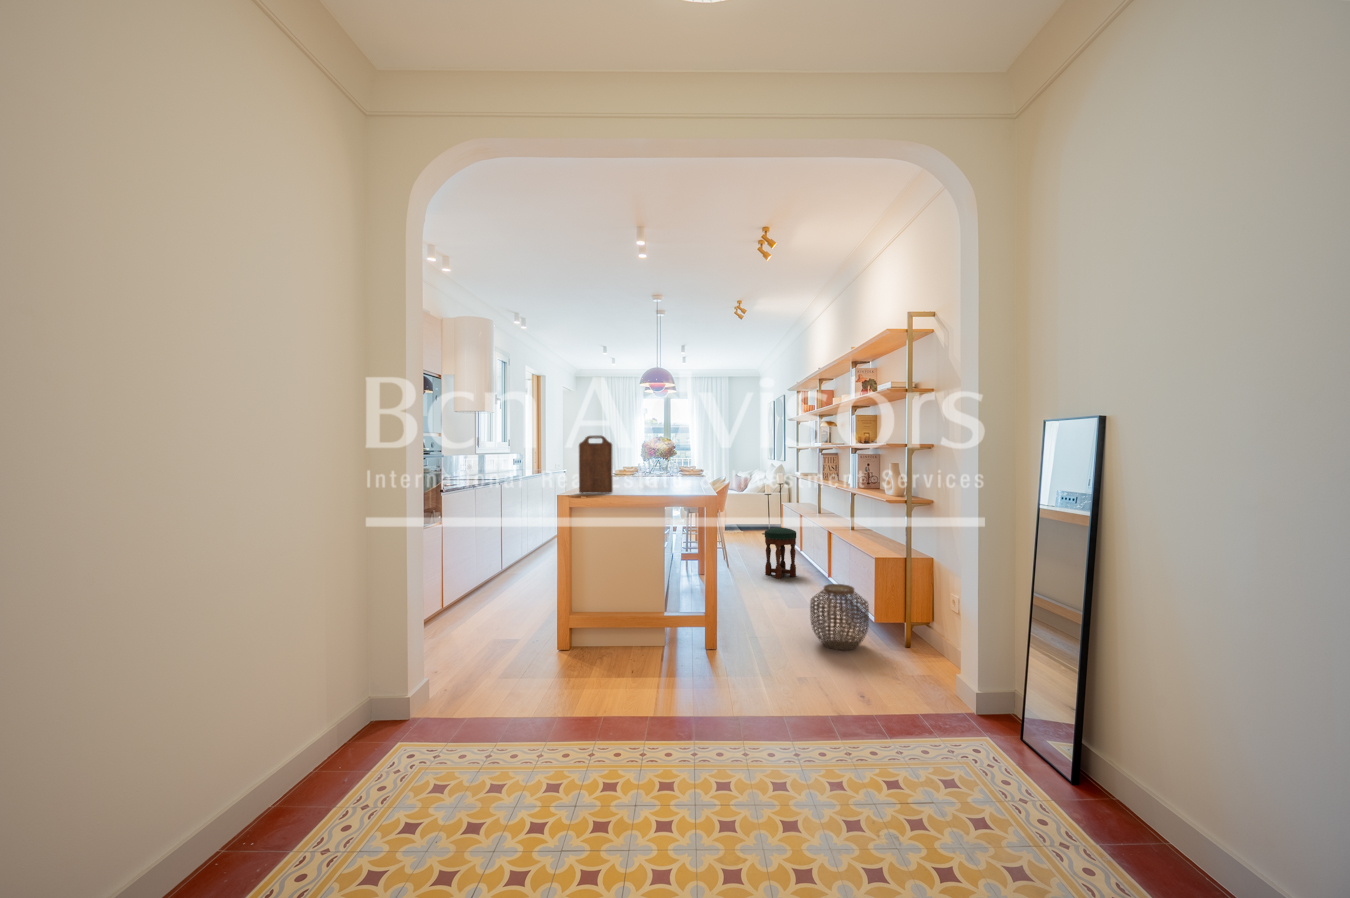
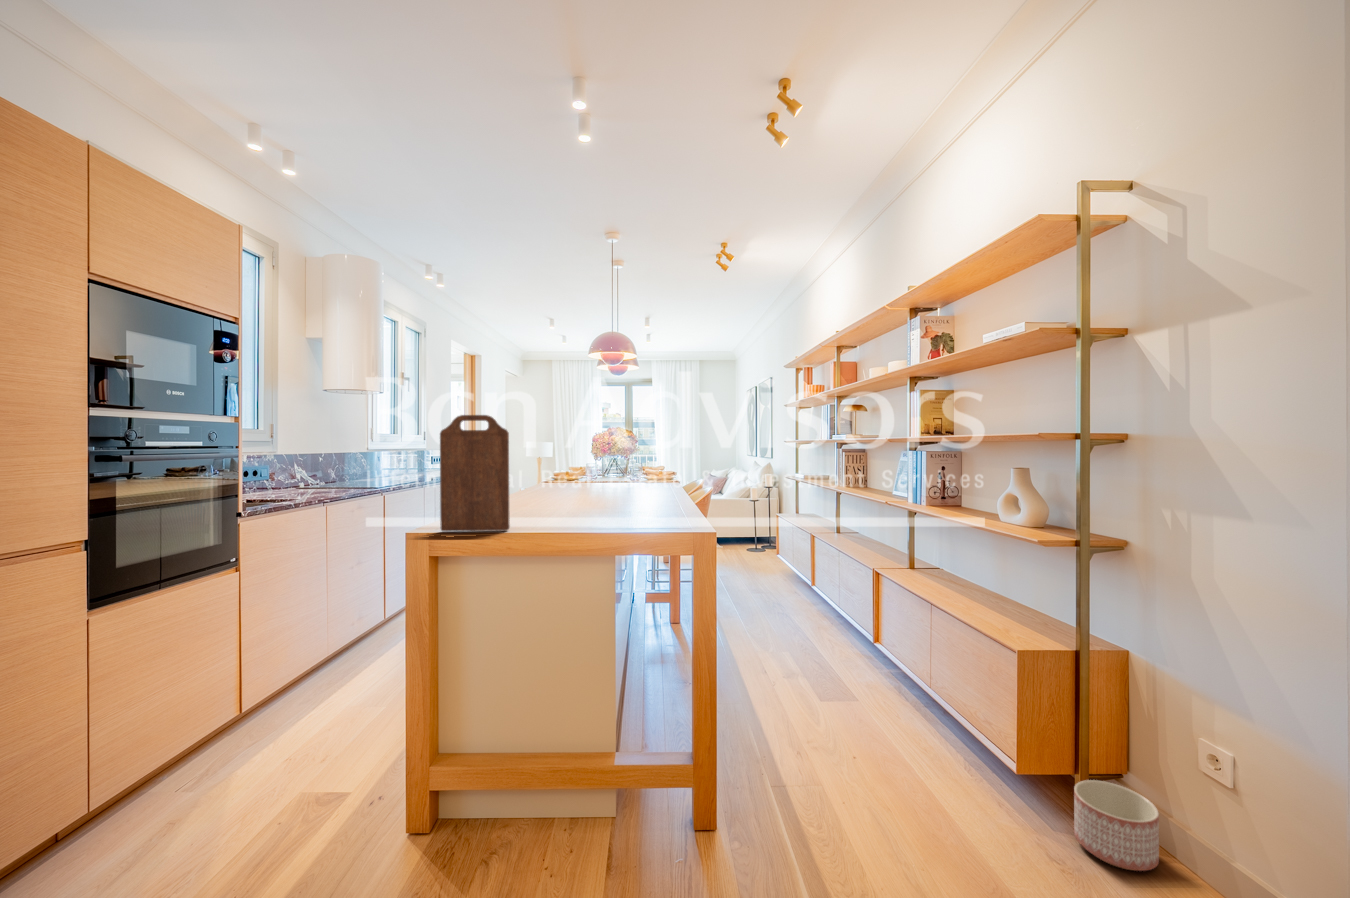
stool: present [765,528,796,578] -> none [766,555,811,631]
woven basket: present [810,584,869,650] -> none [892,695,1012,837]
planter: none [899,624,936,660] -> present [1074,780,1159,871]

